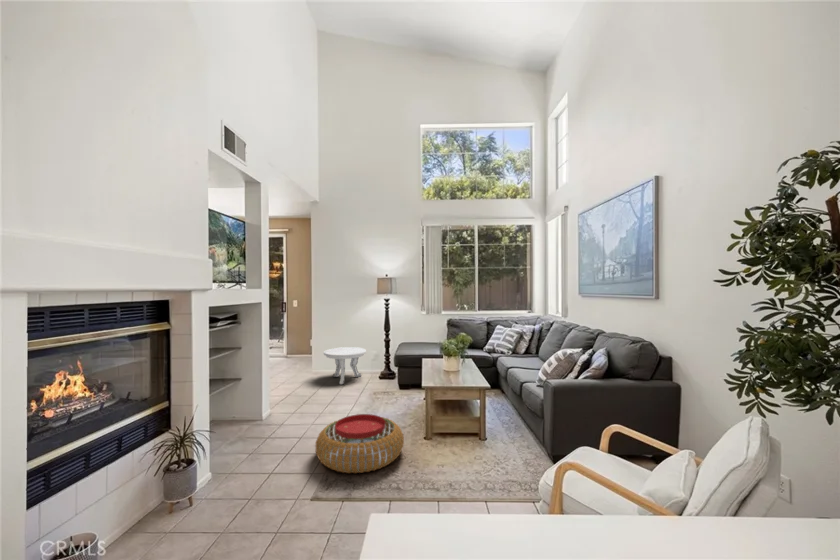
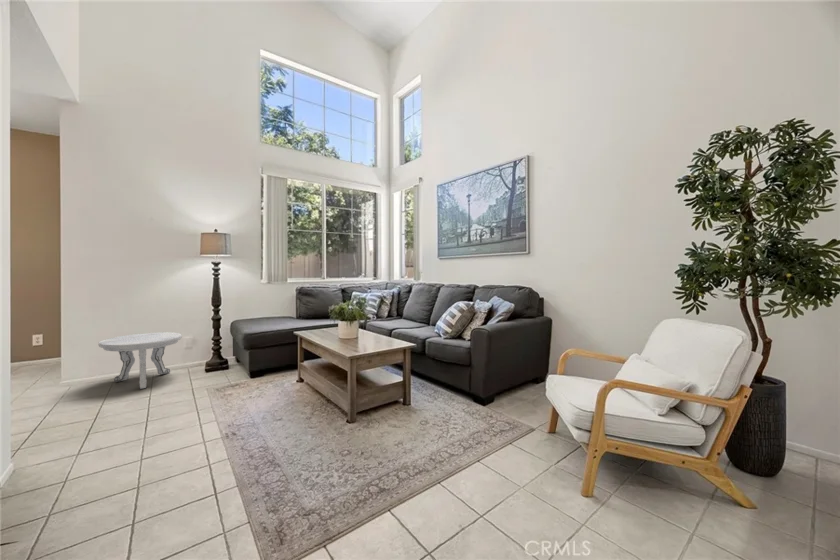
pouf: present [316,414,404,473] -> none [202,407,347,508]

